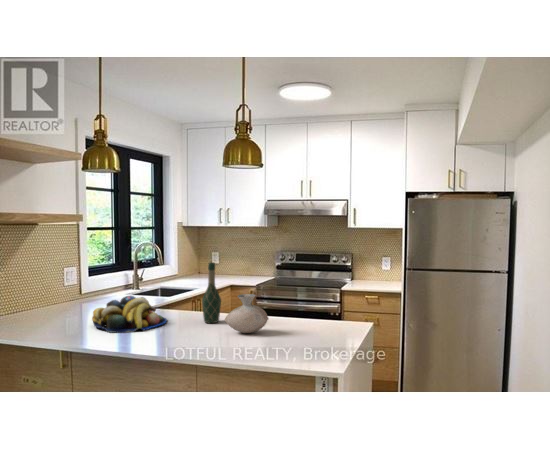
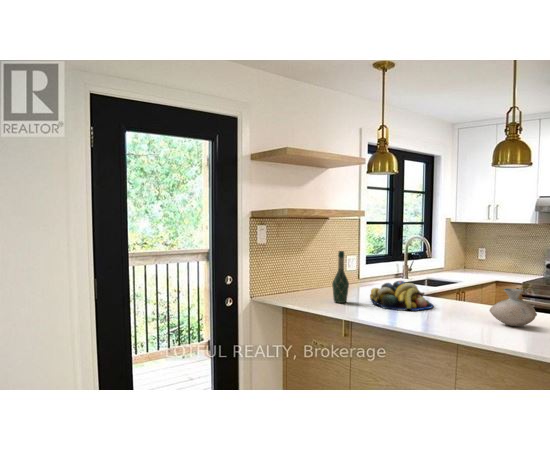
wine bottle: present [202,262,221,323] -> present [332,251,349,303]

